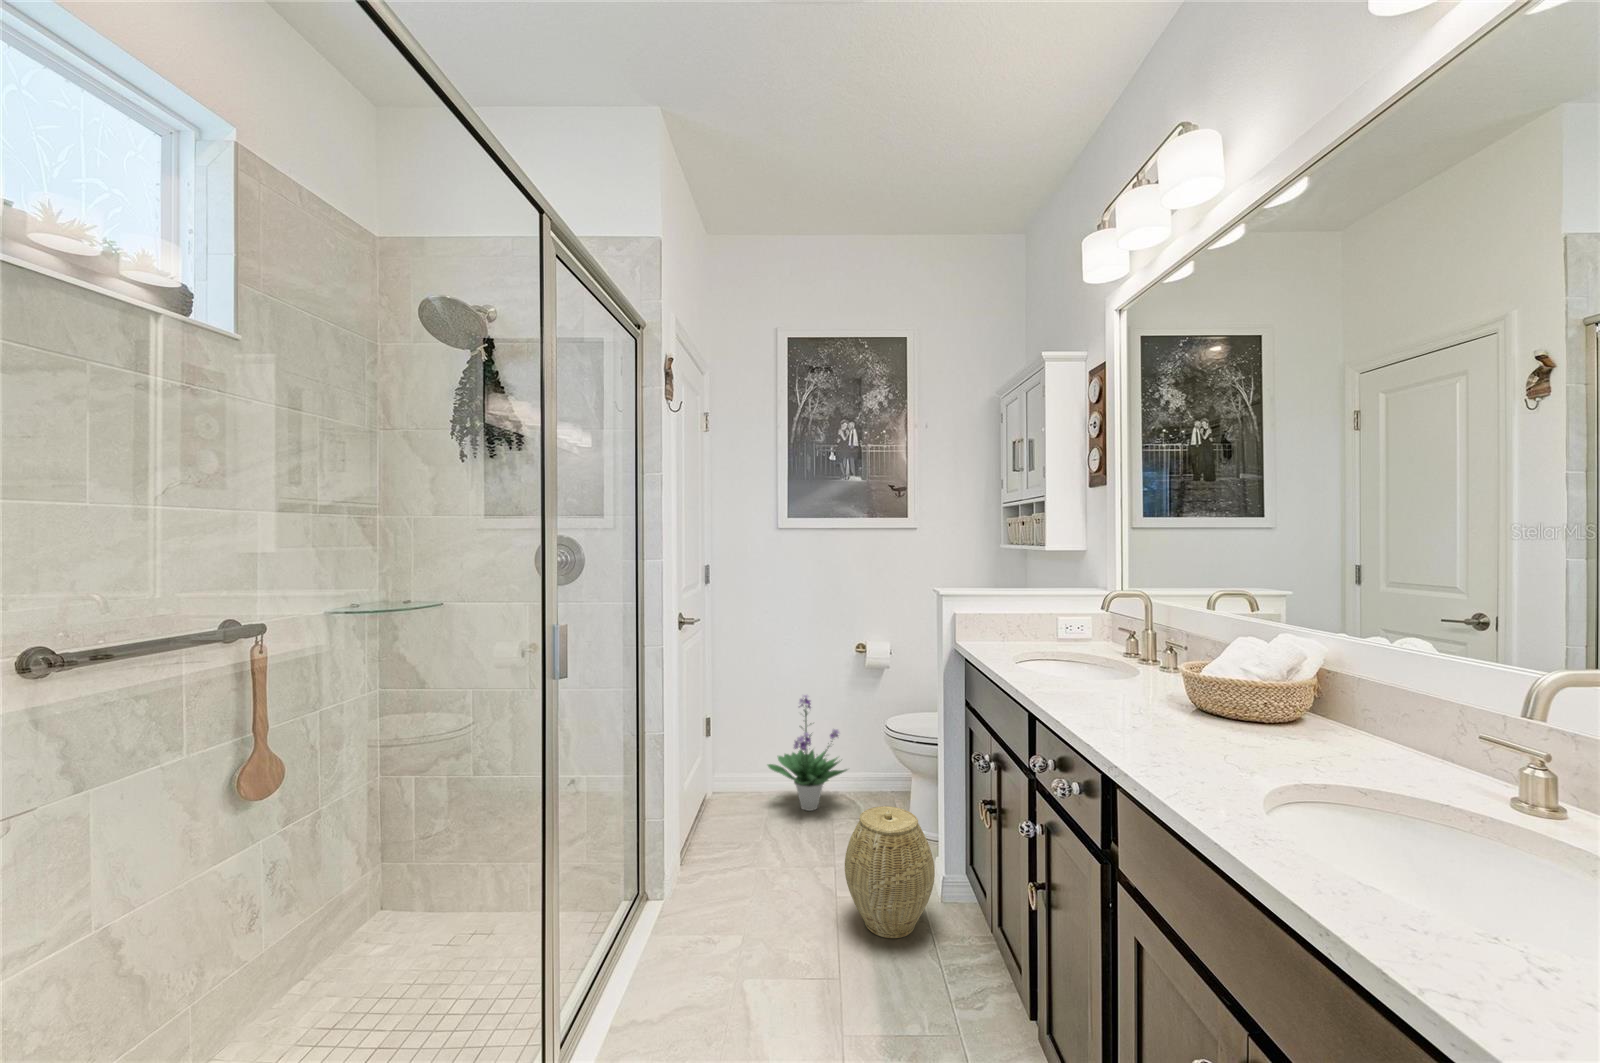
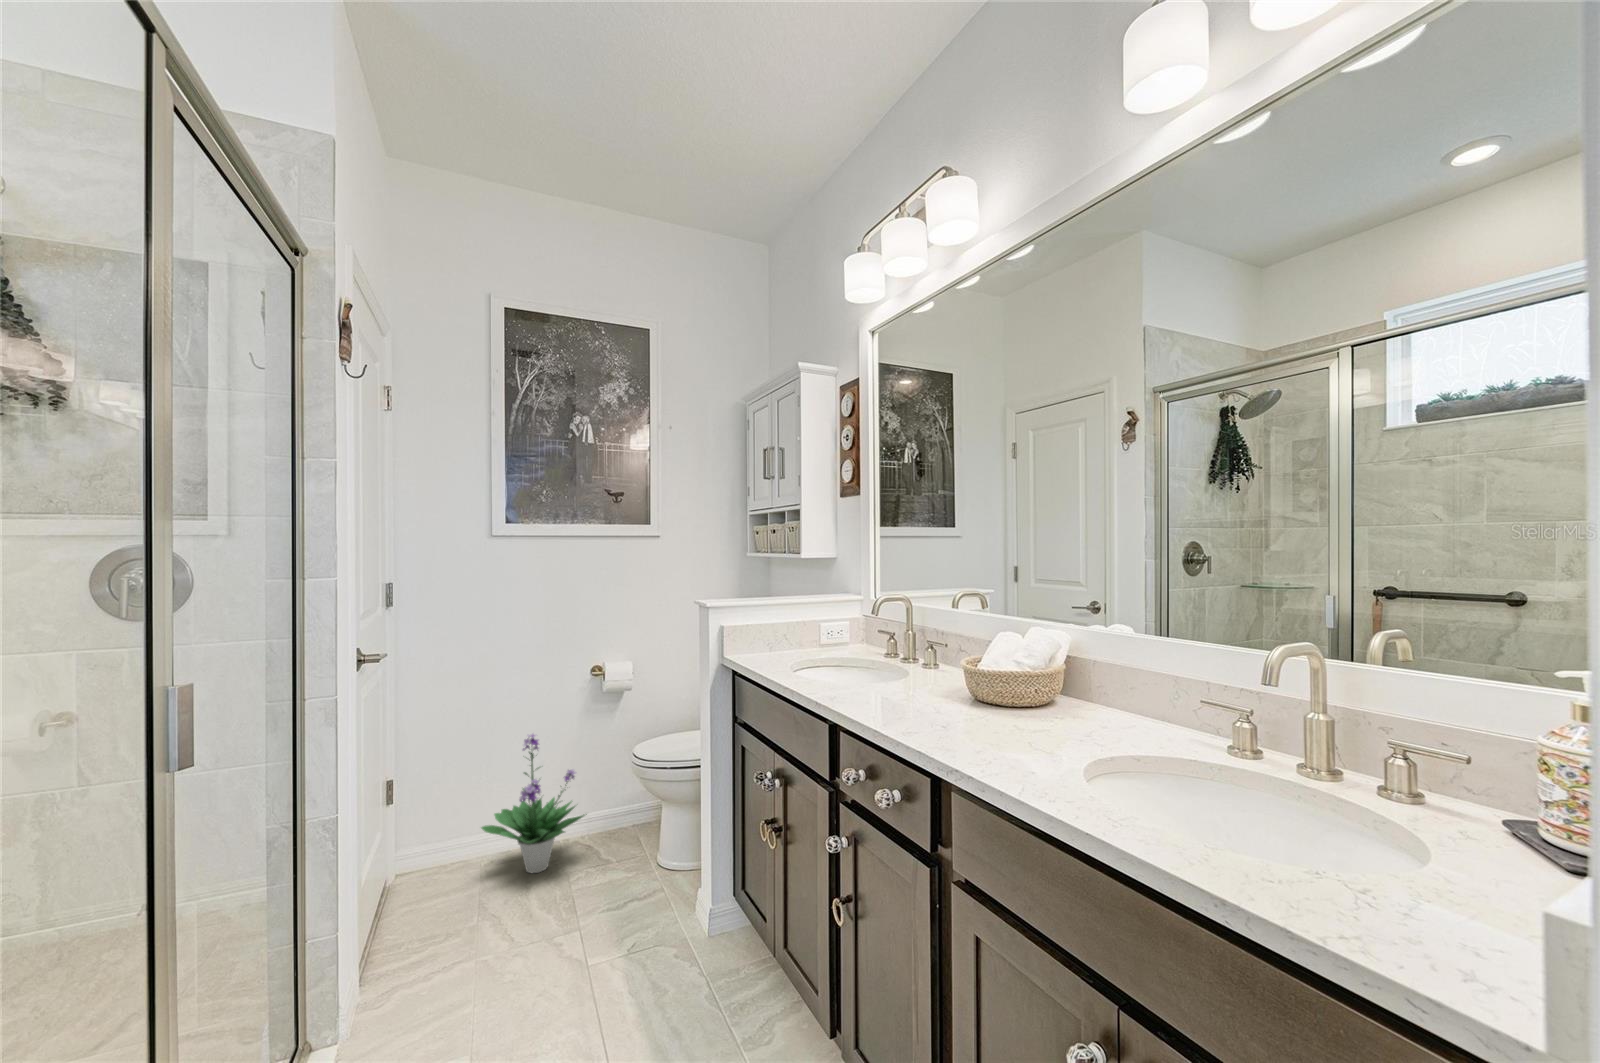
woven basket: present [845,806,935,938] -> none [606,849,709,1003]

